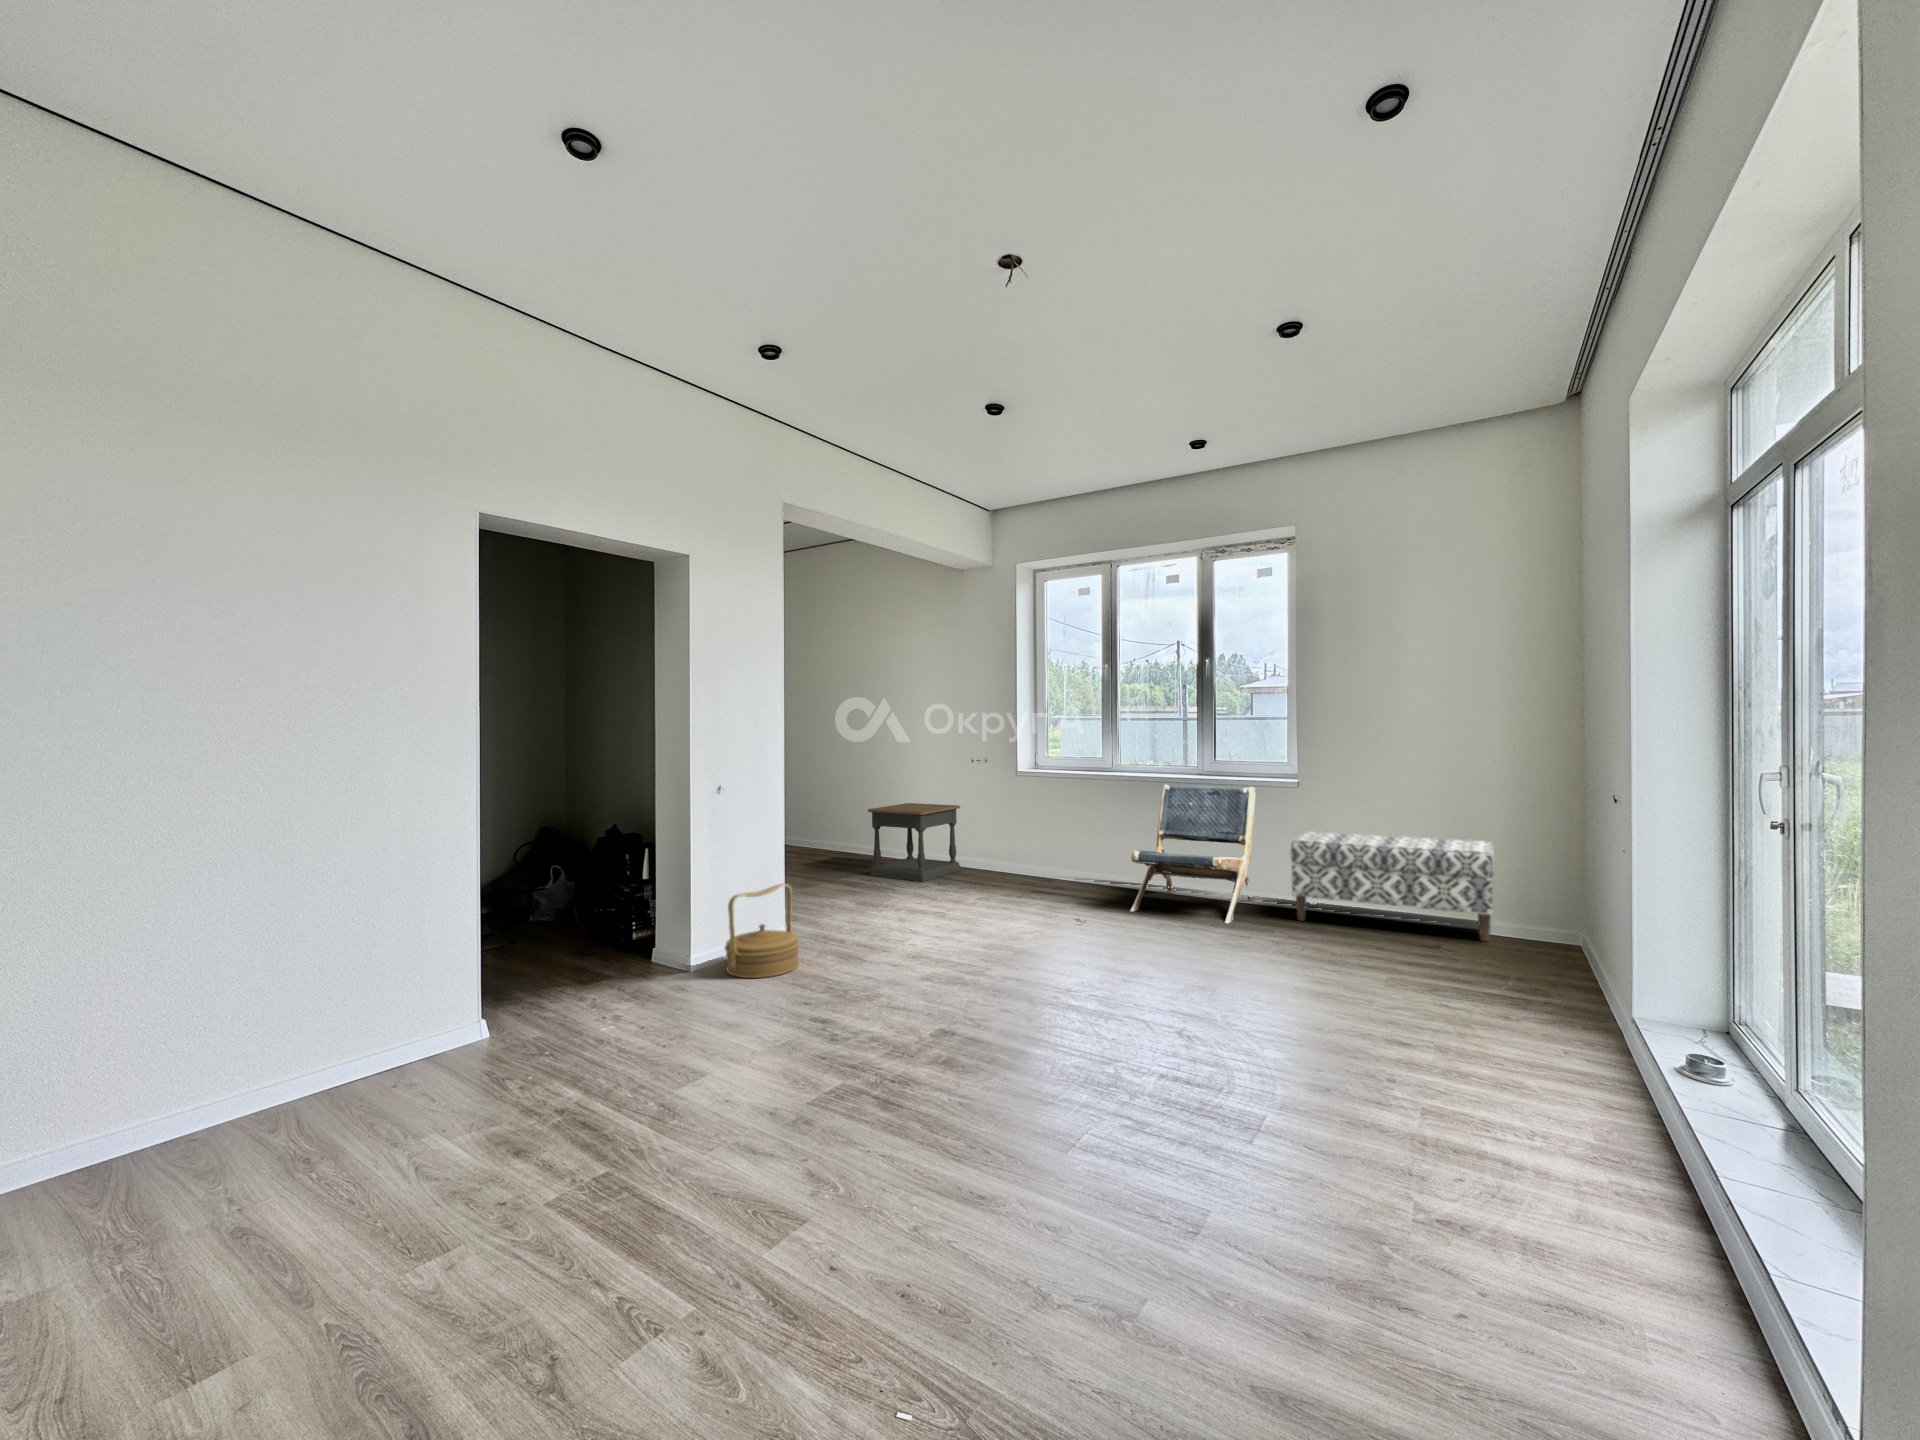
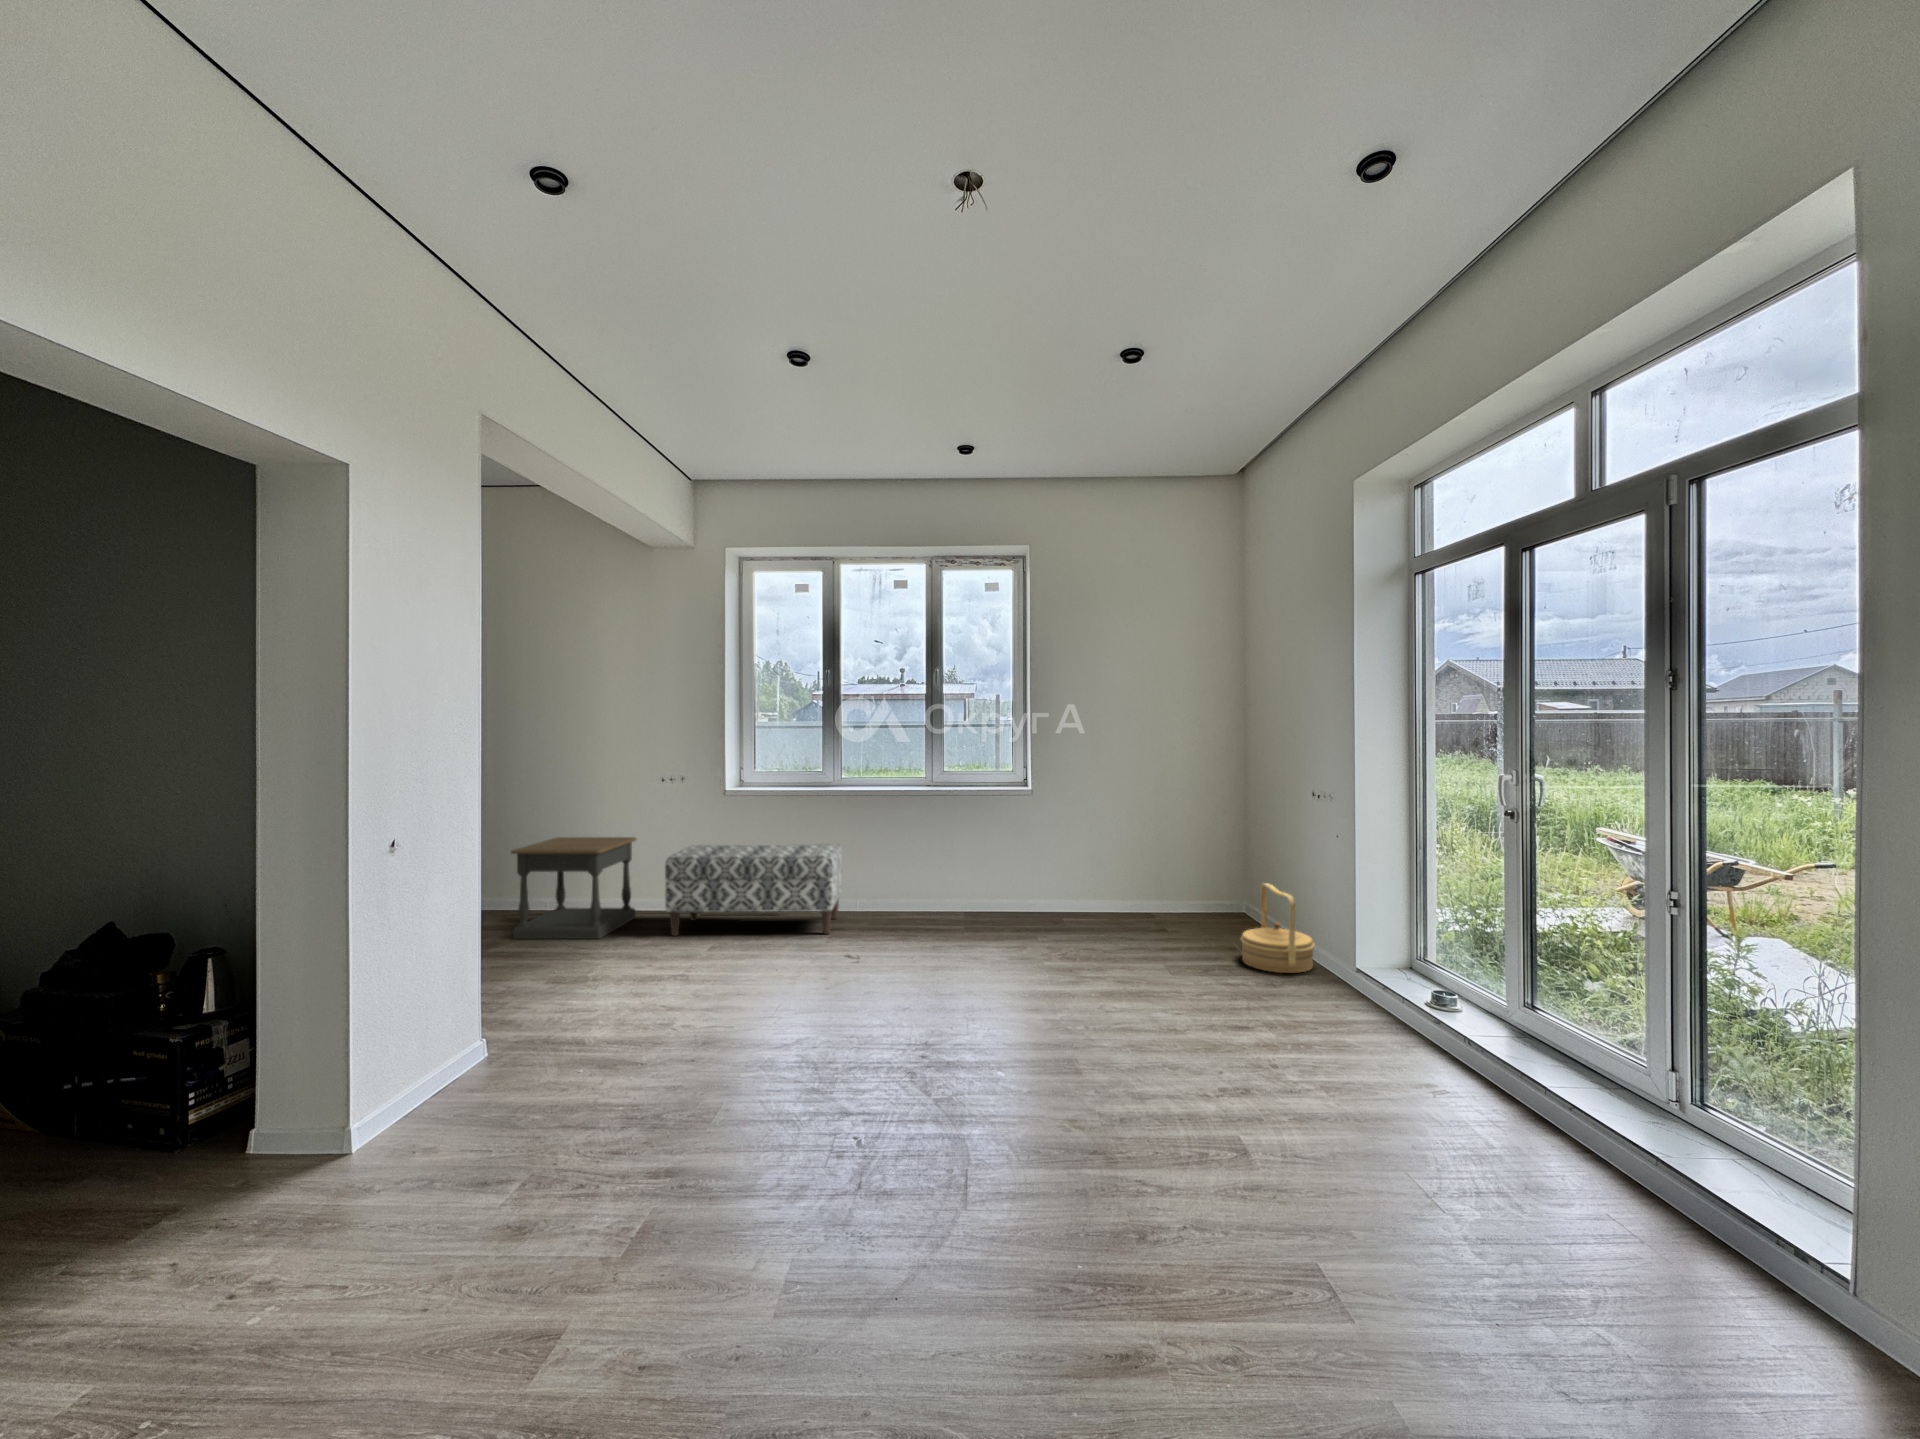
lounge chair: present [1130,784,1256,923] -> none [885,803,994,947]
bench: present [1291,831,1495,942] -> present [665,844,842,936]
woven basket: present [725,884,799,978] -> present [1241,883,1314,973]

